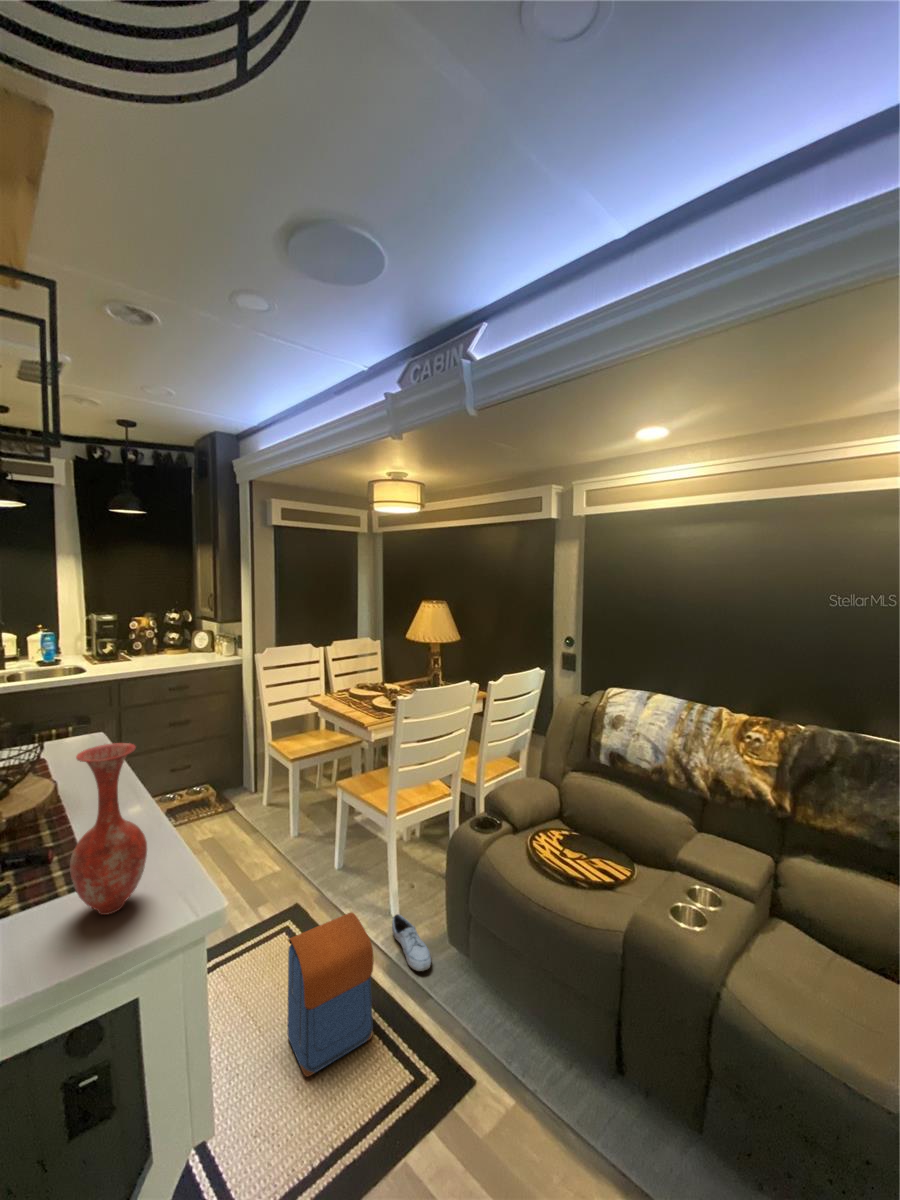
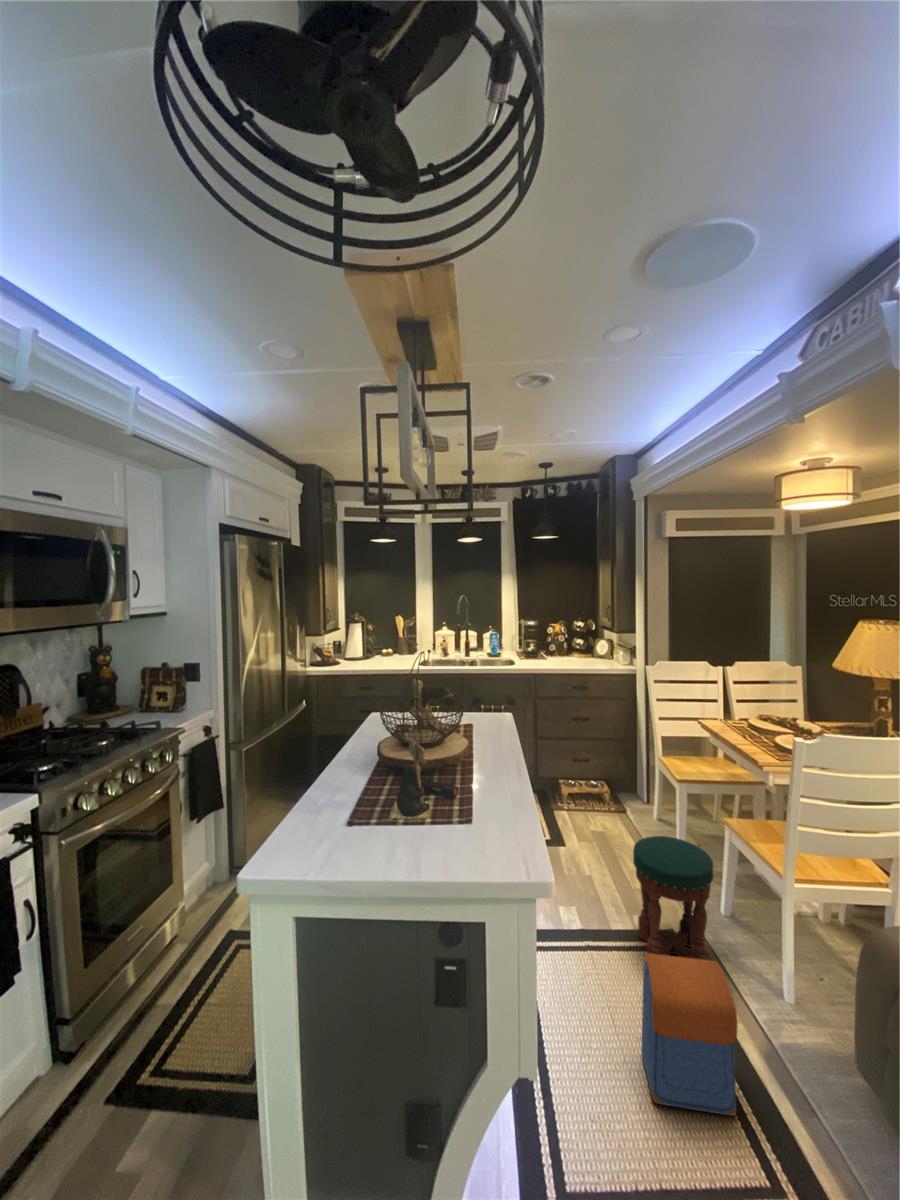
vase: present [70,743,147,915] -> none [454,721,501,848]
stool: none [263,815,337,953] -> present [633,836,714,960]
shoe: present [392,914,431,971] -> none [781,998,834,1089]

